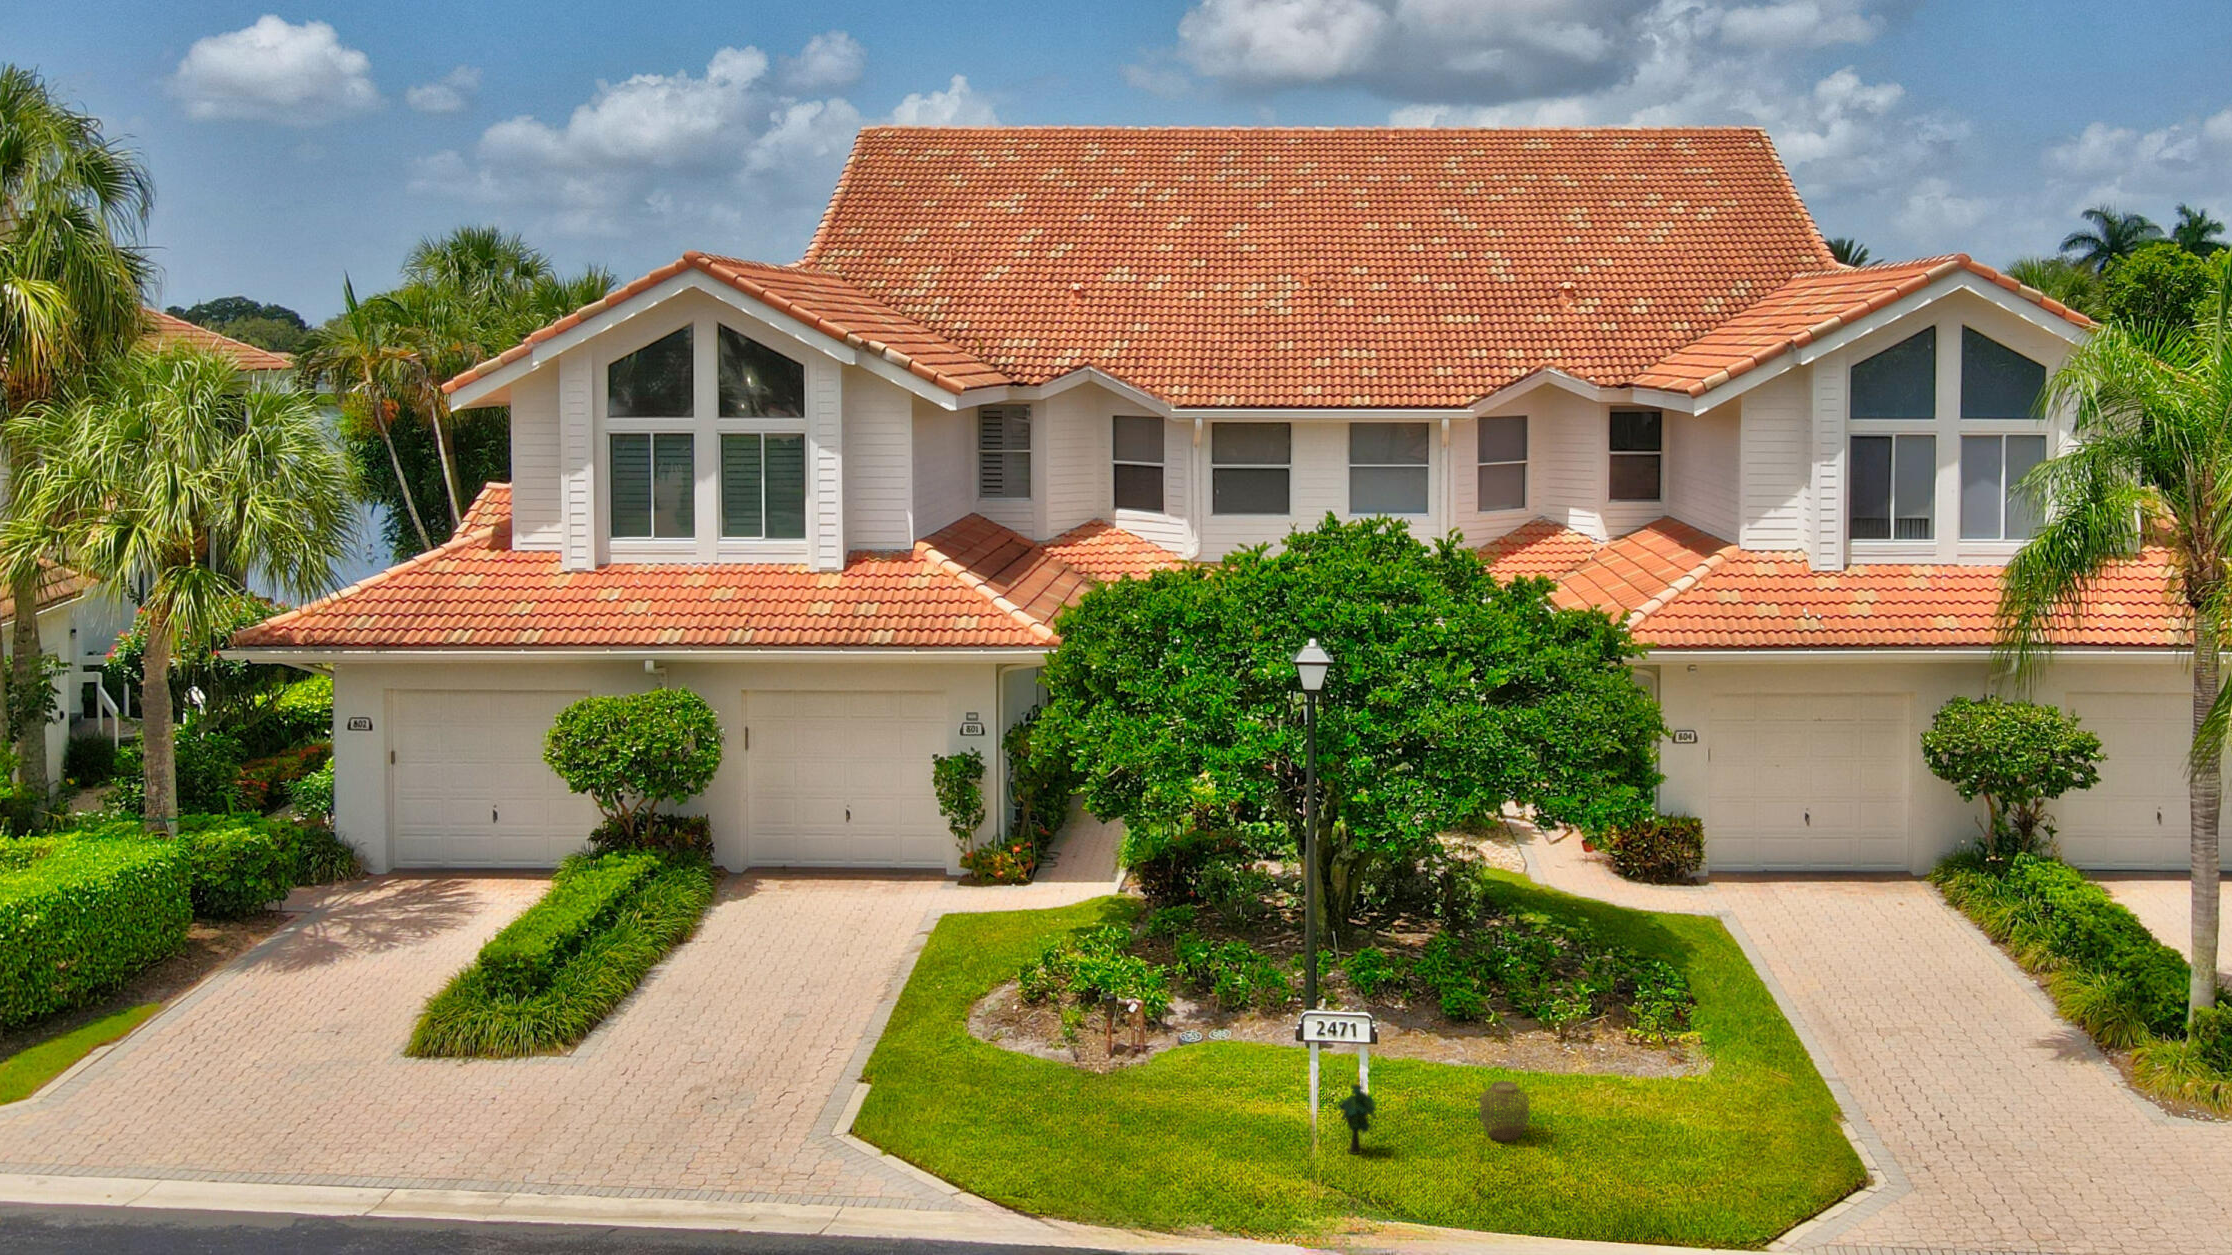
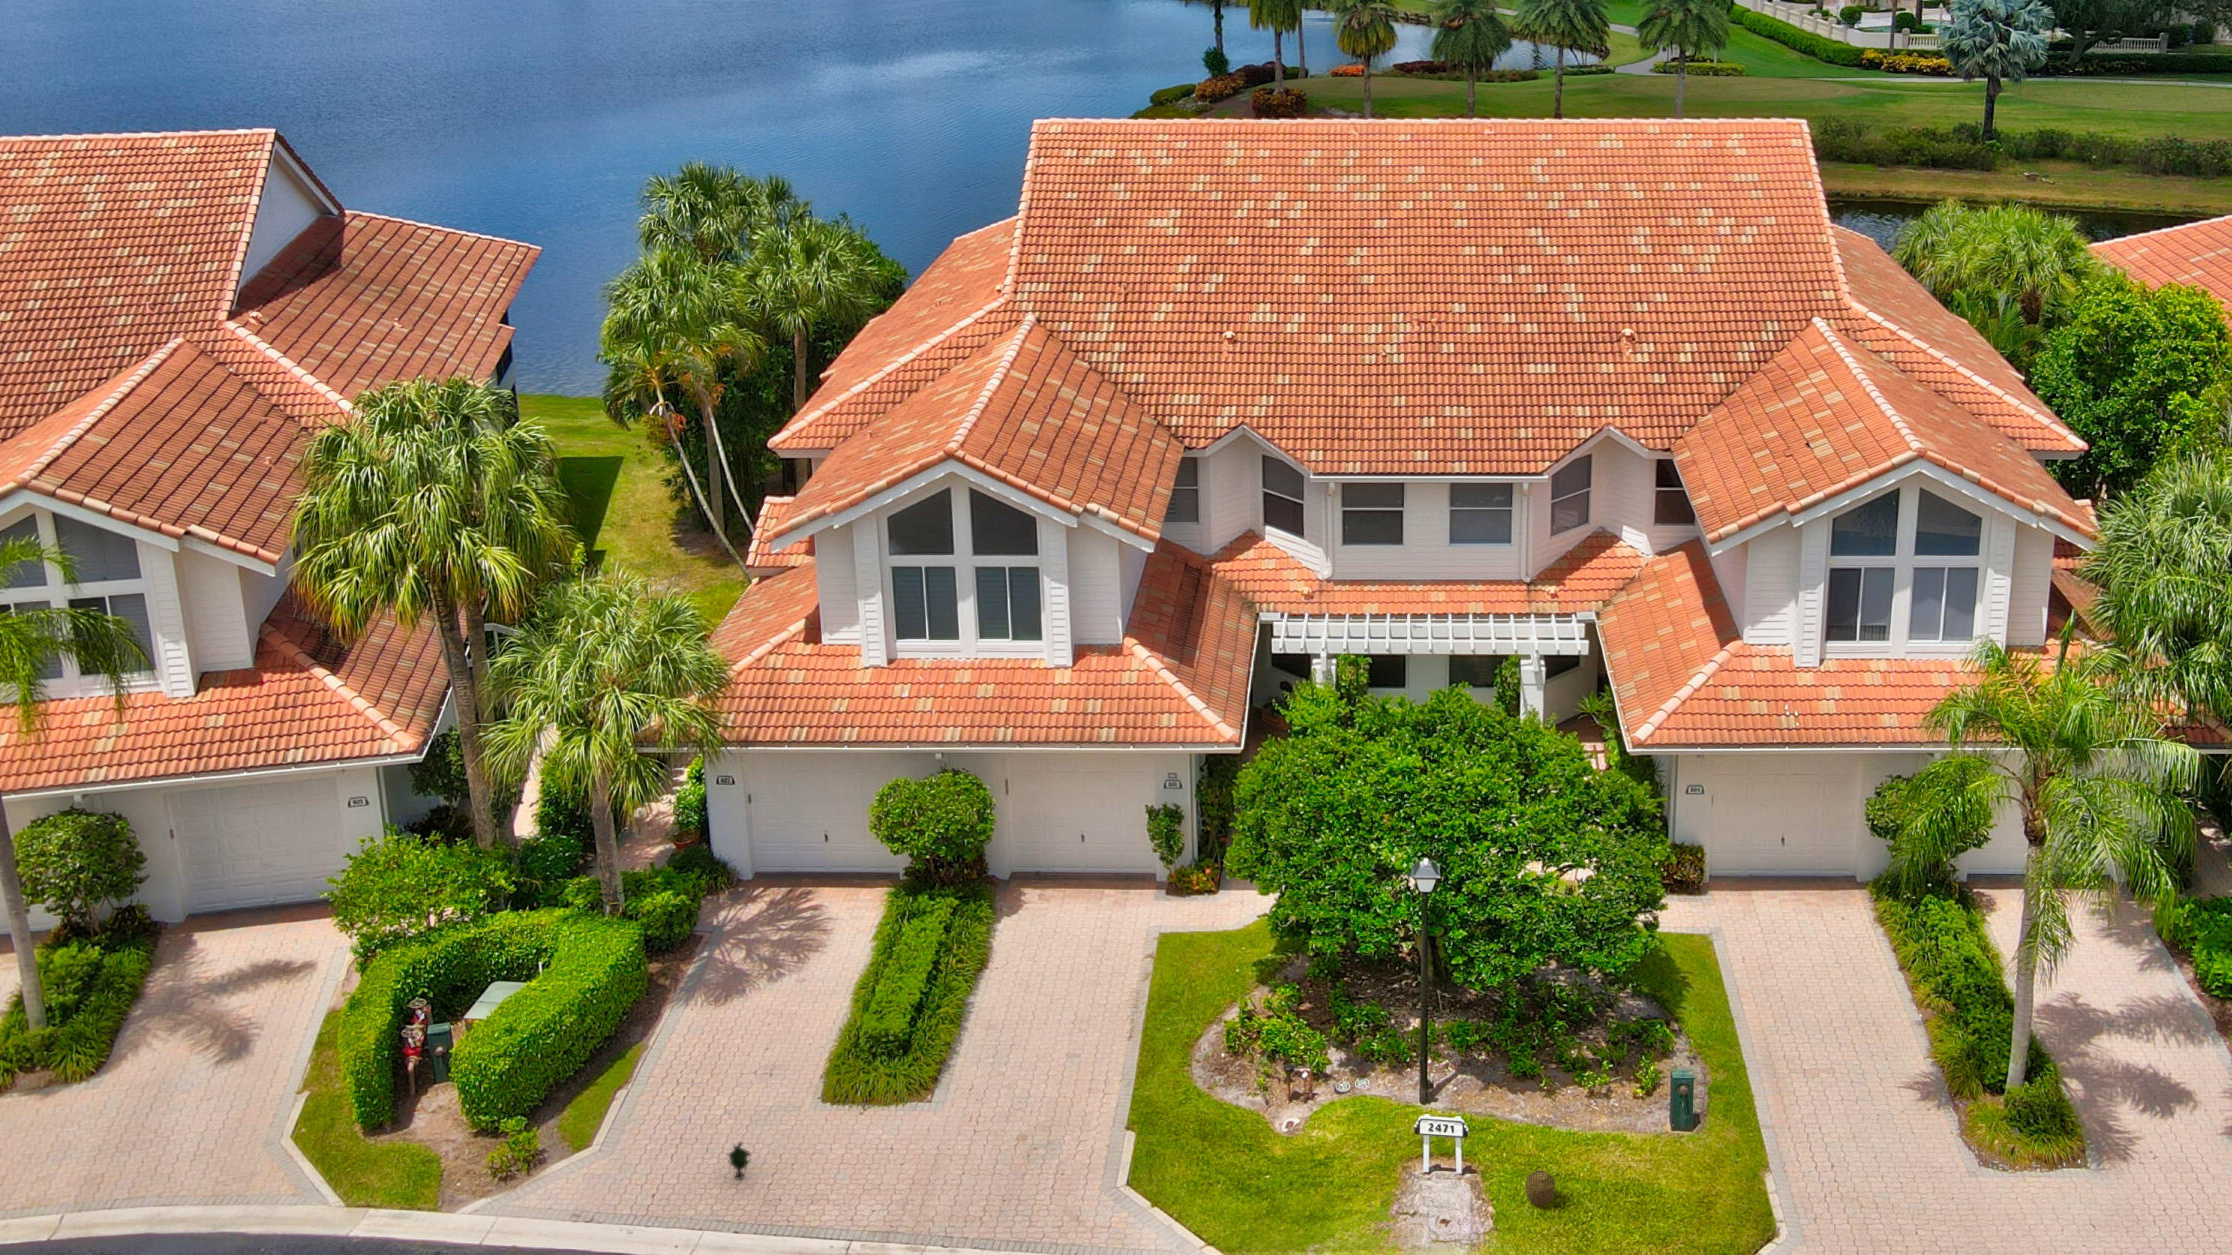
decorative plant: present [1338,1080,1377,1154] -> present [727,1142,750,1180]

